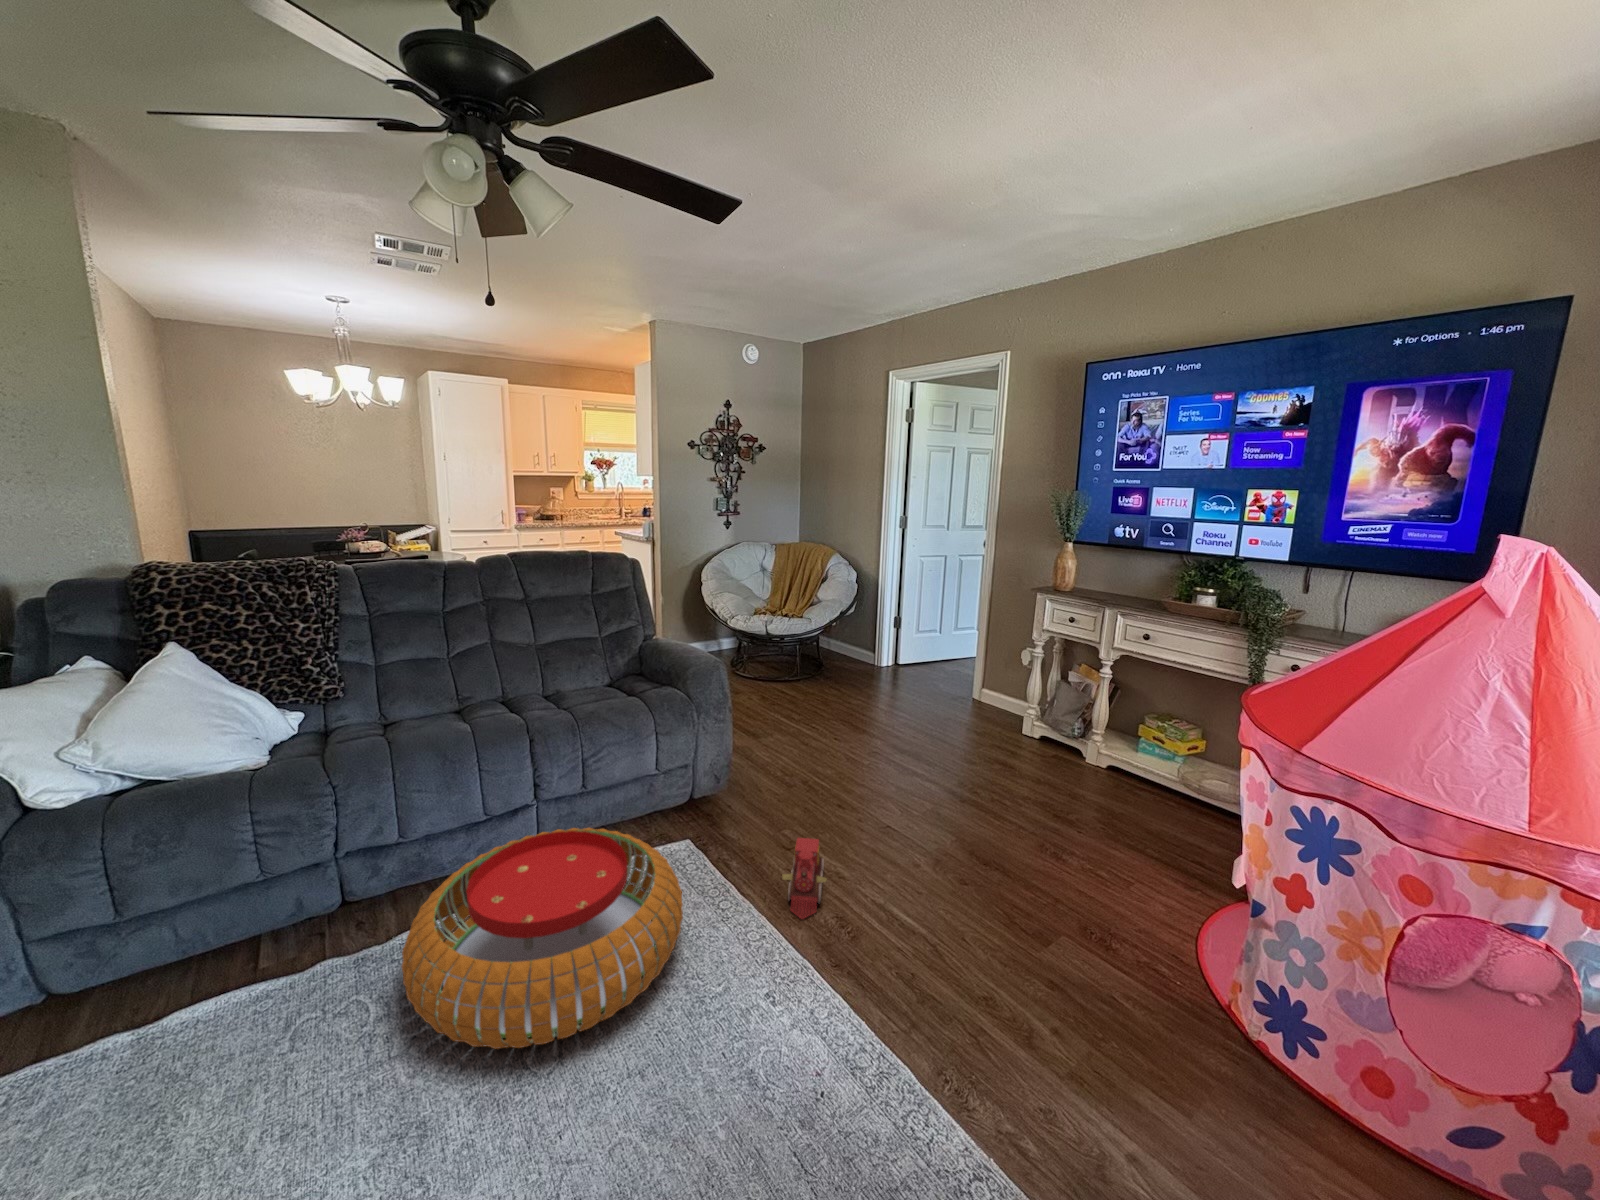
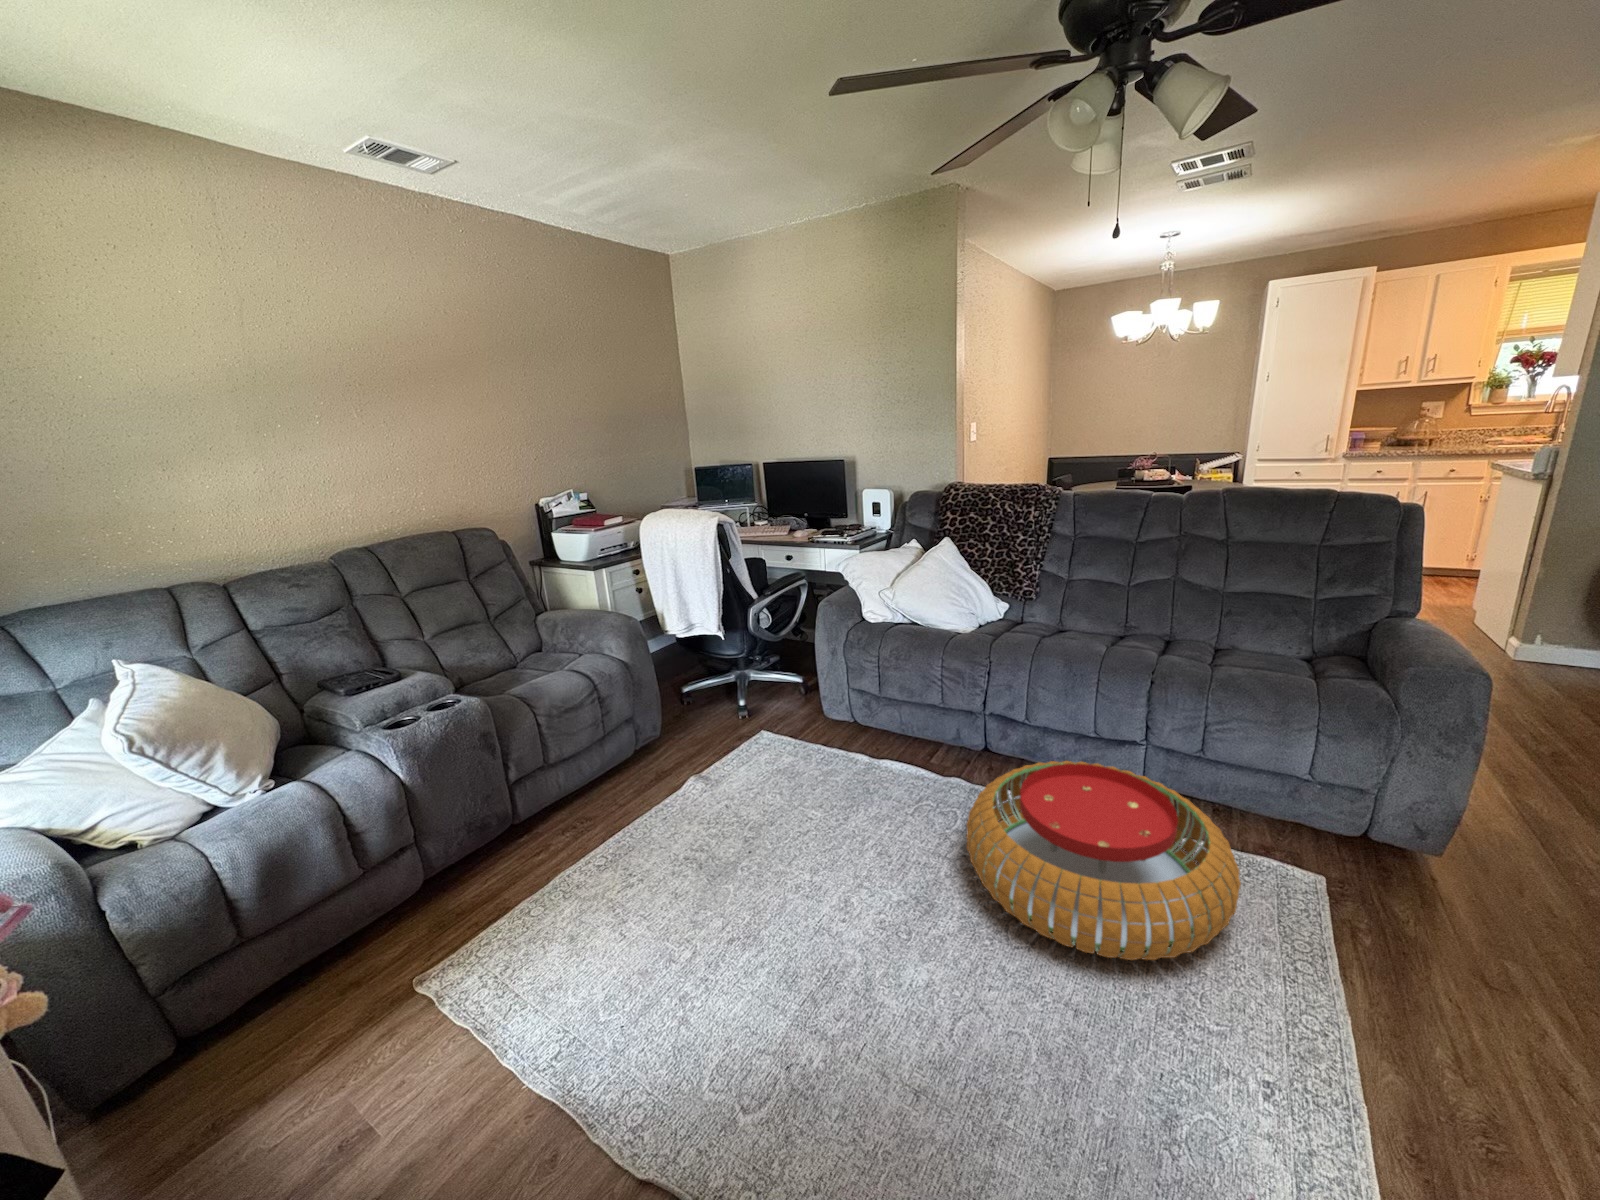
toy train: present [782,838,827,918] -> none [1403,977,1542,1087]

